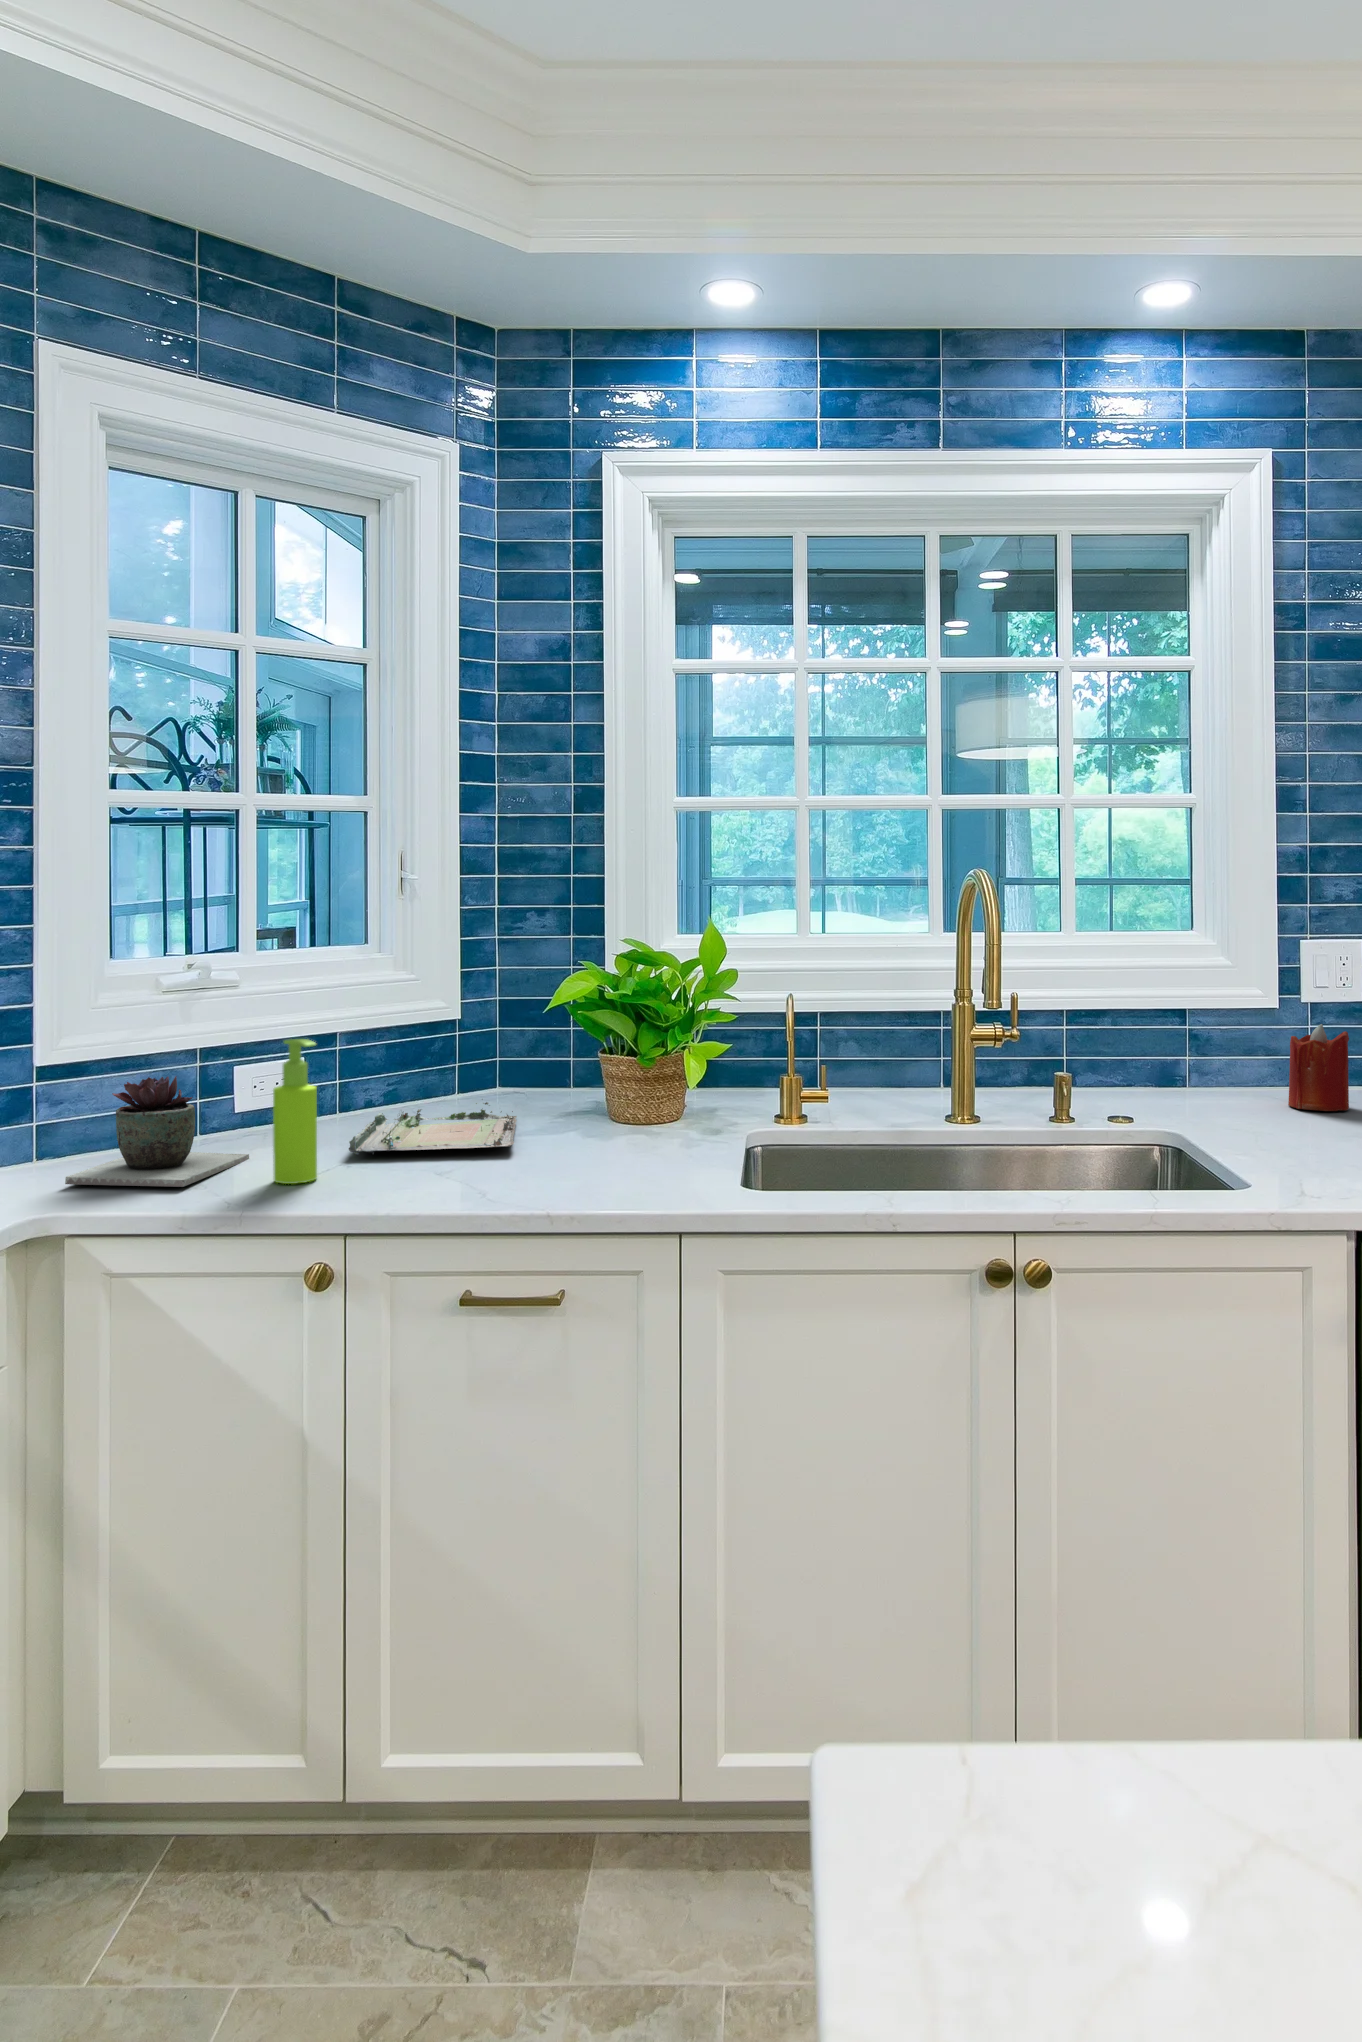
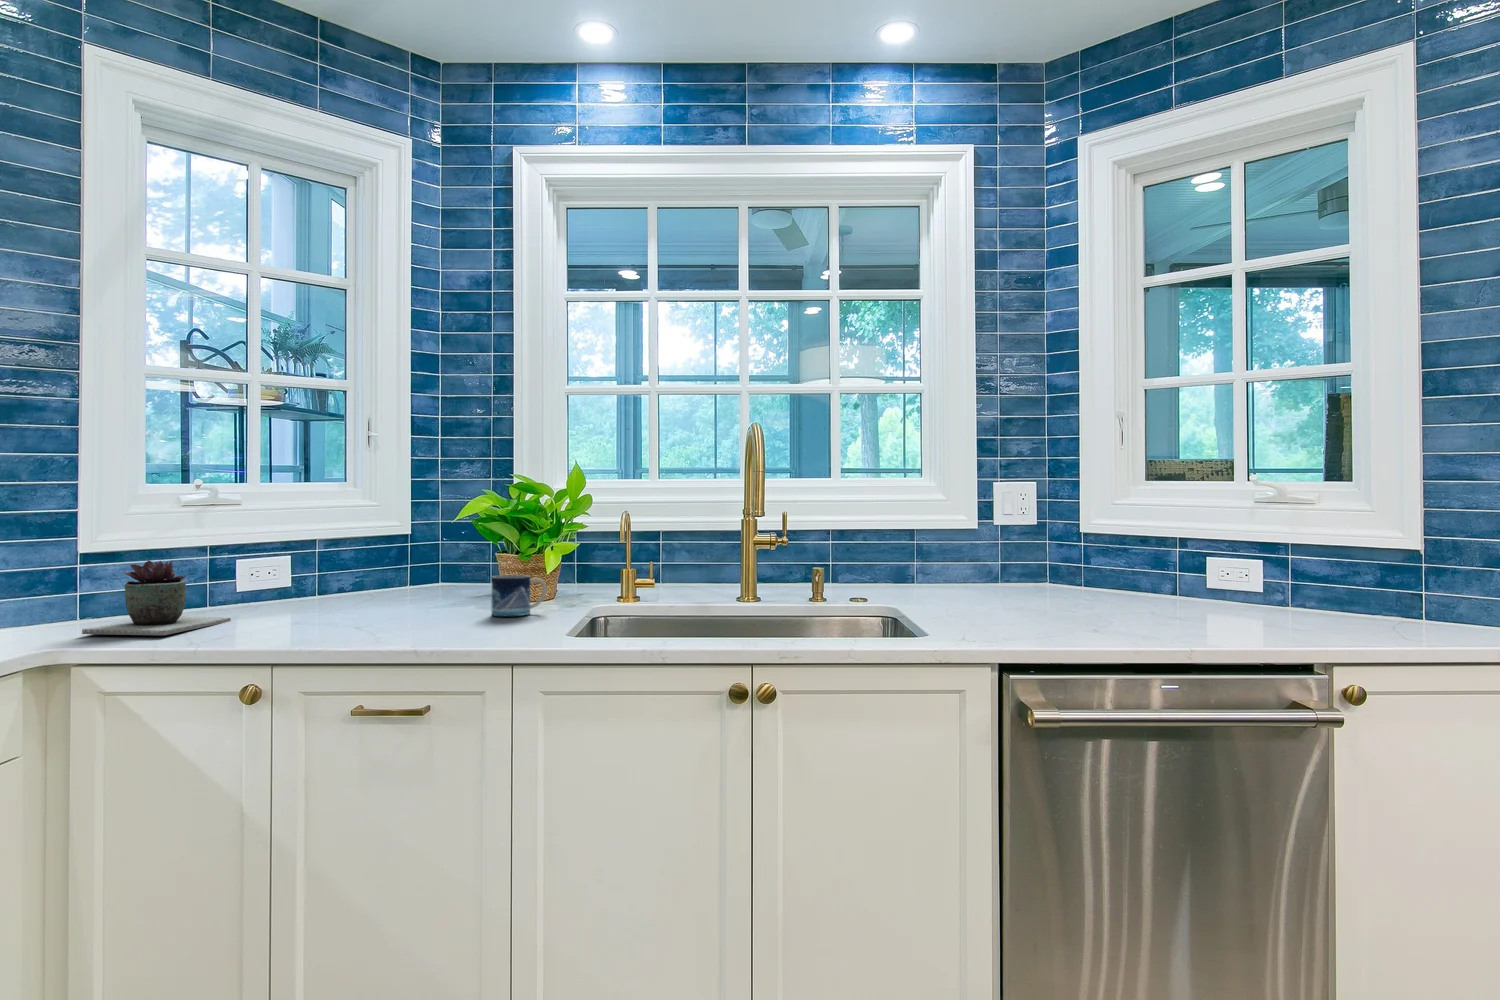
candle: present [1288,1024,1349,1111] -> none [980,535,1020,594]
soap dispenser: present [273,1039,317,1184] -> none [233,533,267,634]
mug: none [613,1089,689,1152] -> present [492,575,547,616]
tray: present [349,1102,517,1154] -> none [300,585,441,617]

